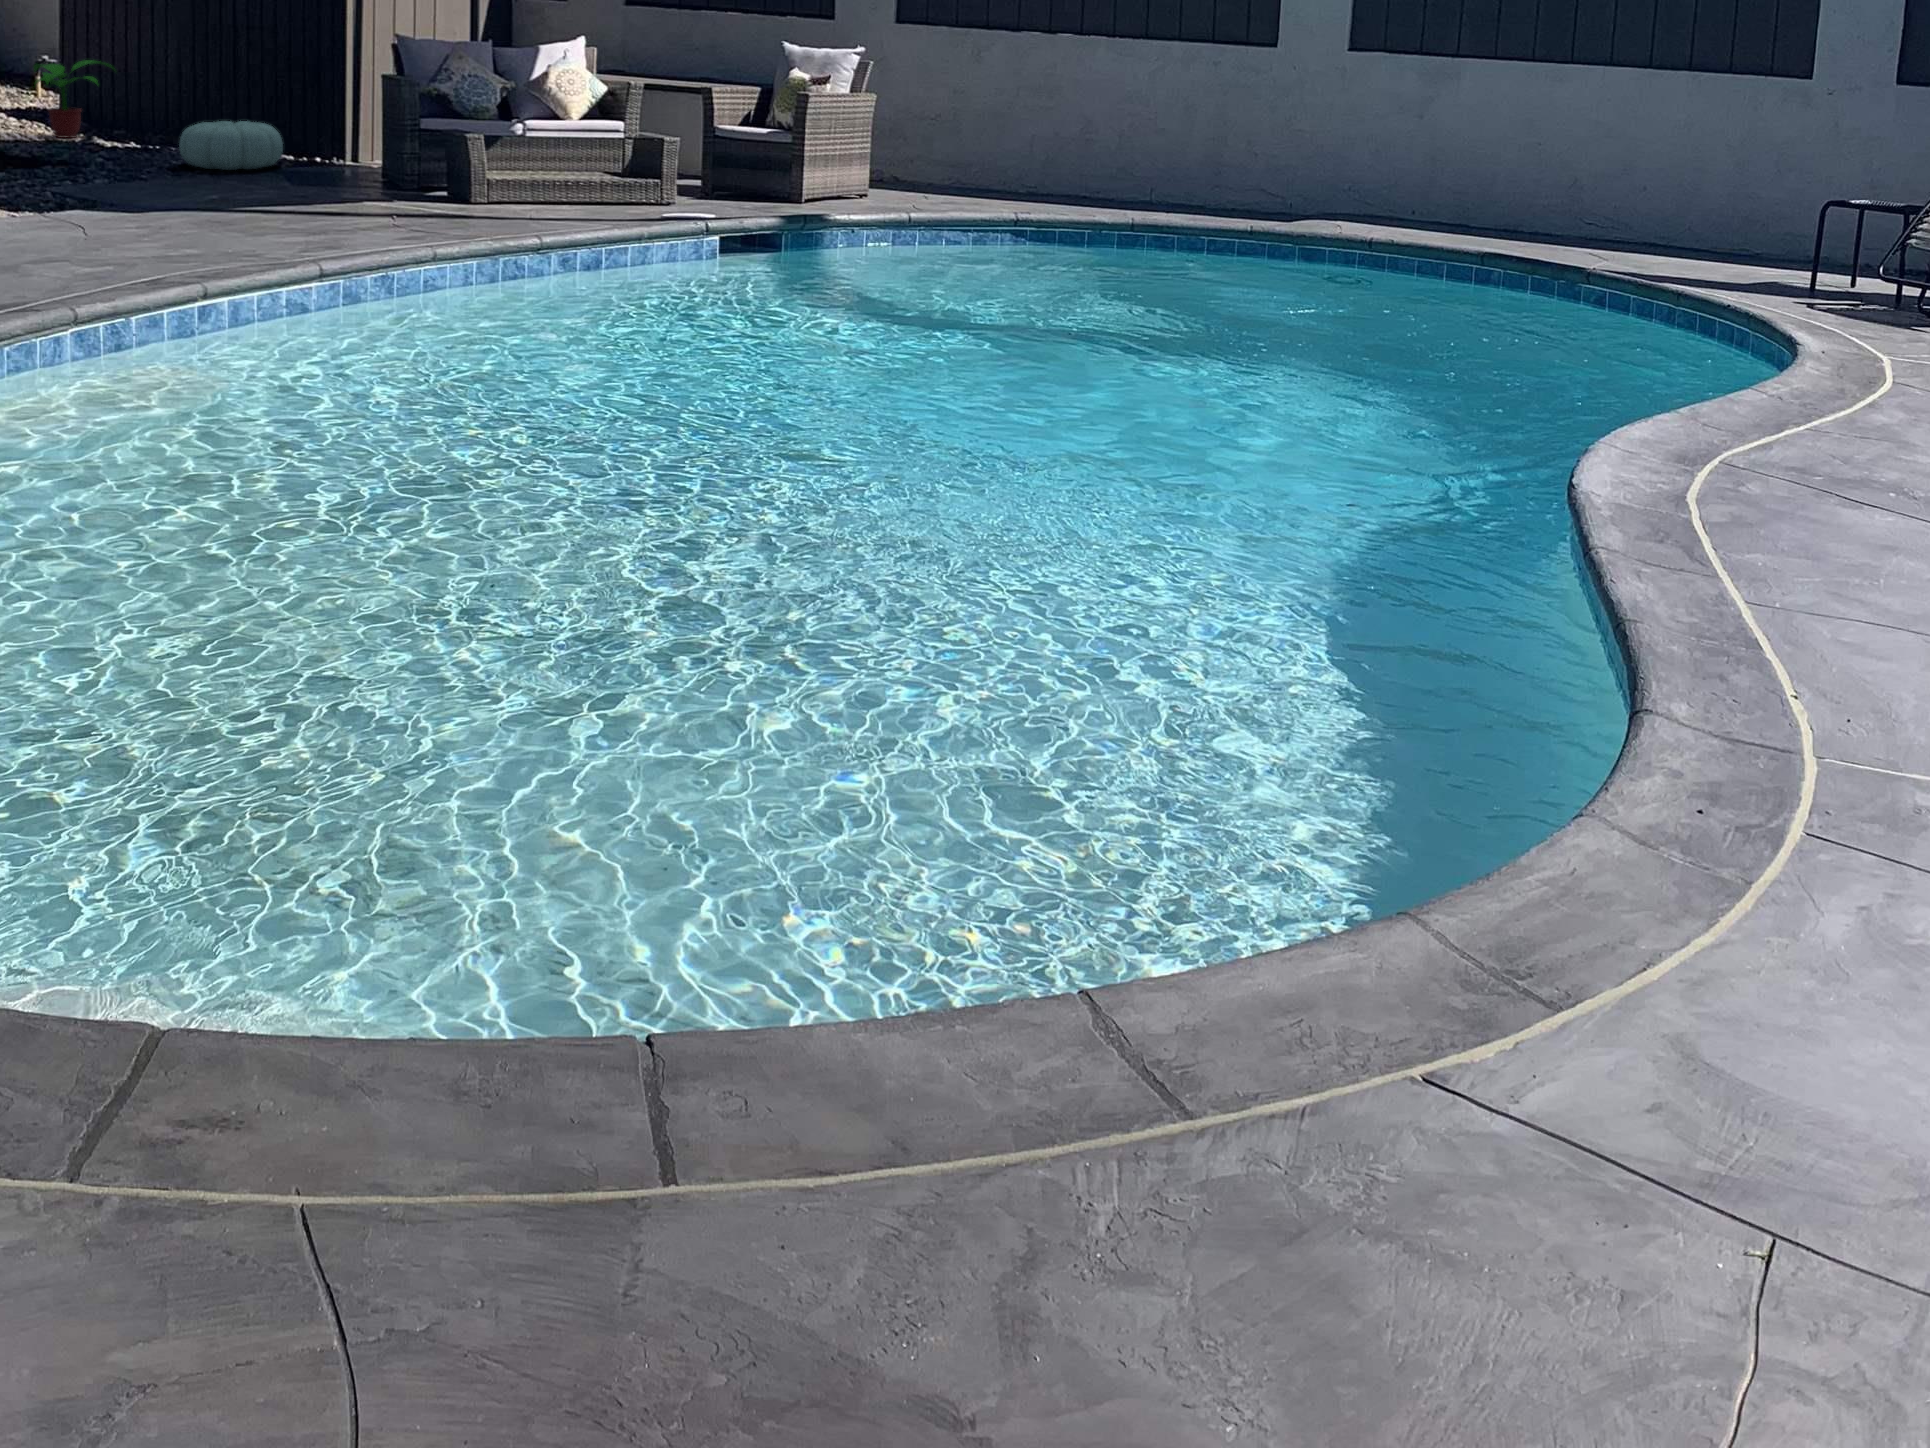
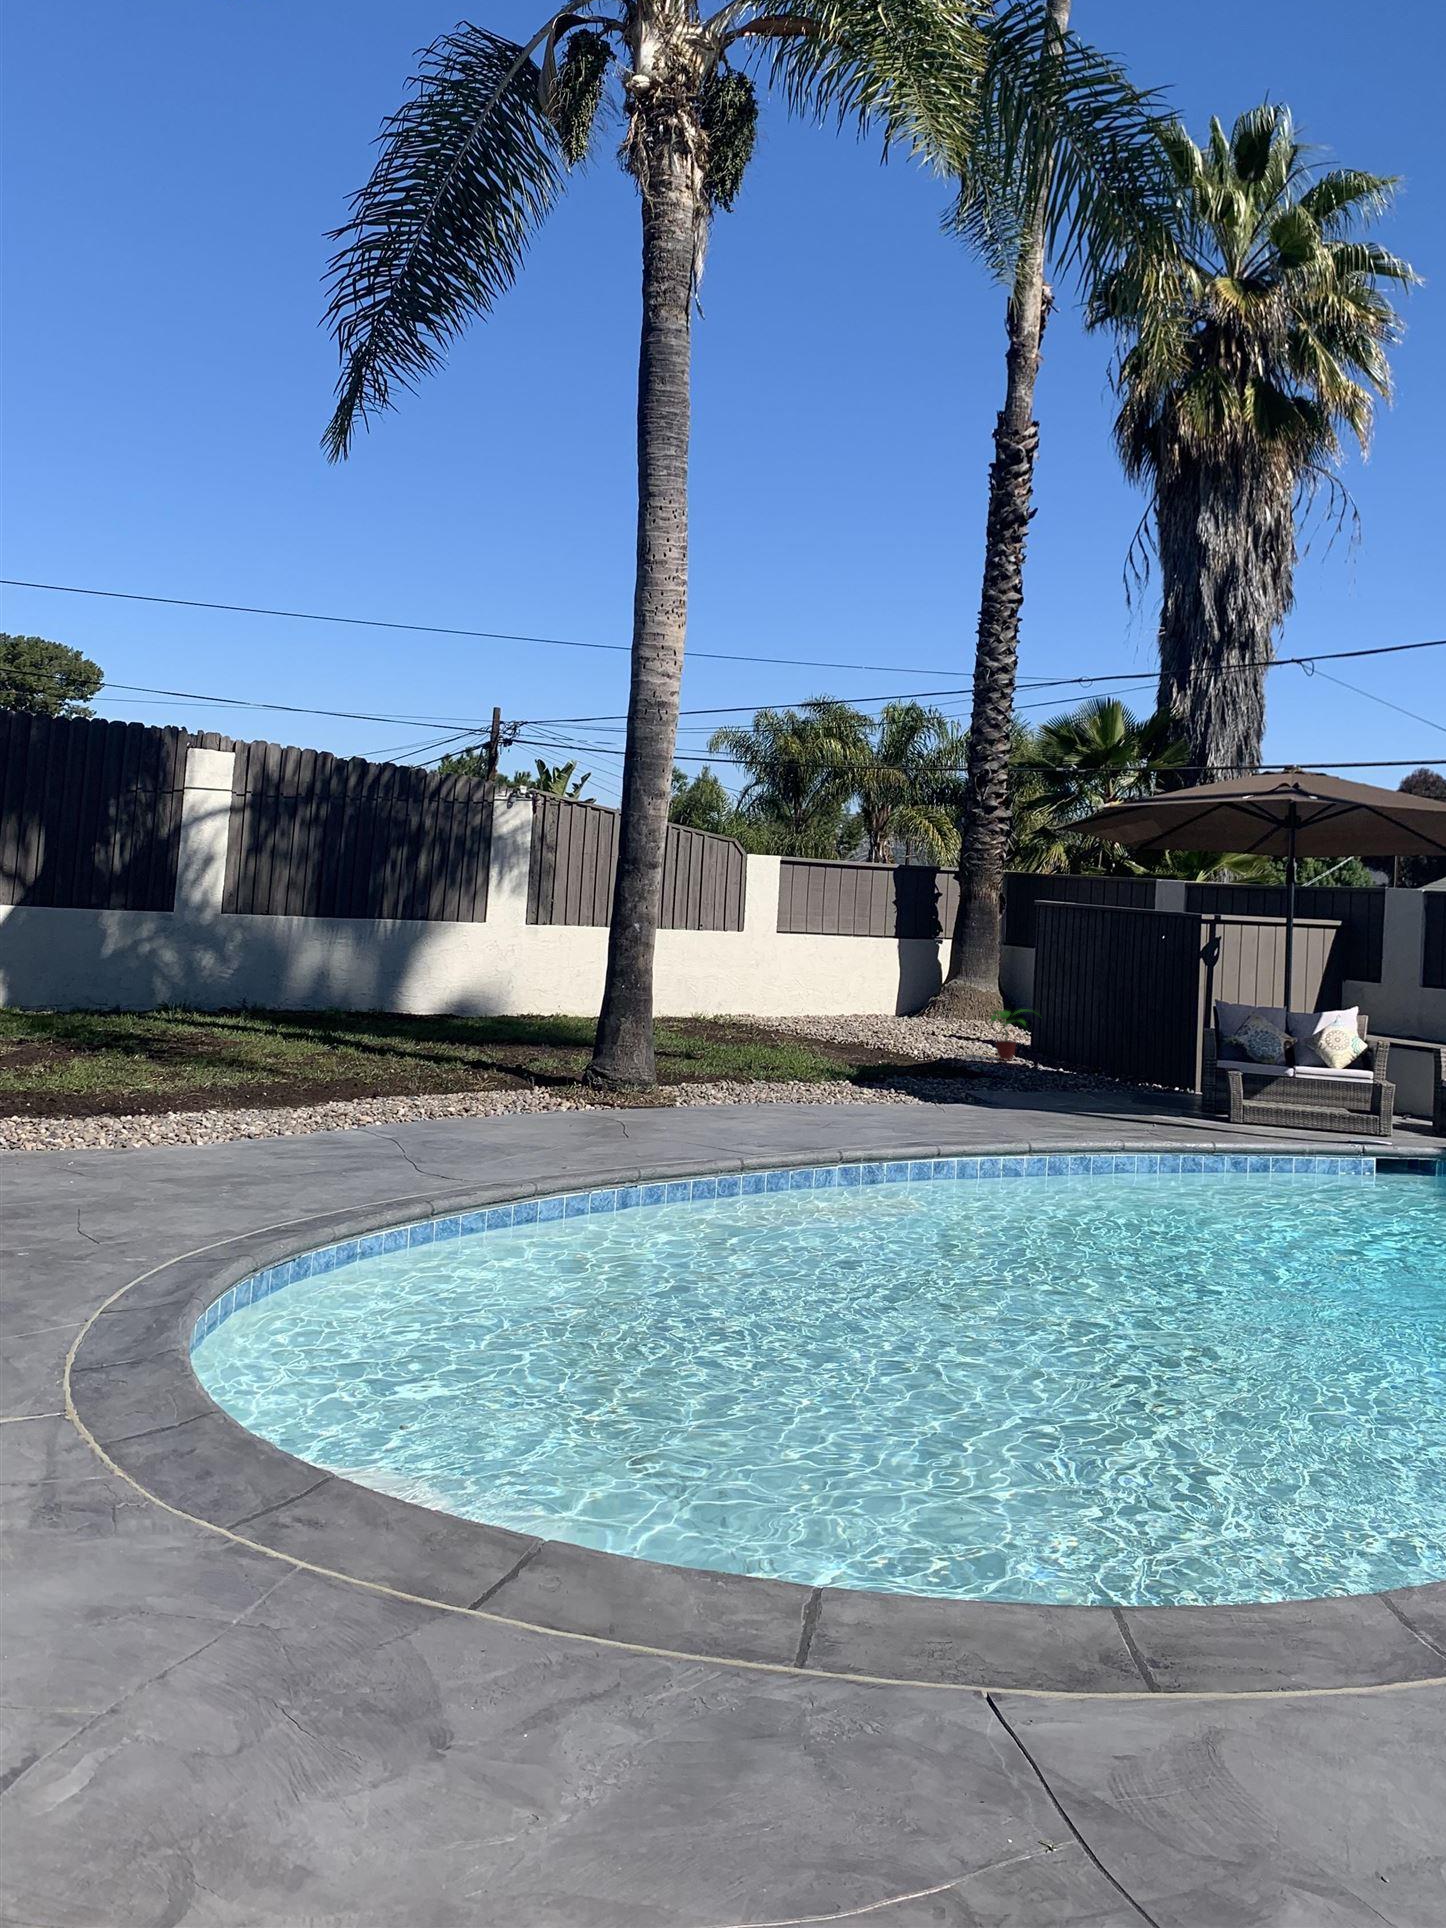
pouf: present [179,121,283,170] -> none [1045,1053,1114,1087]

